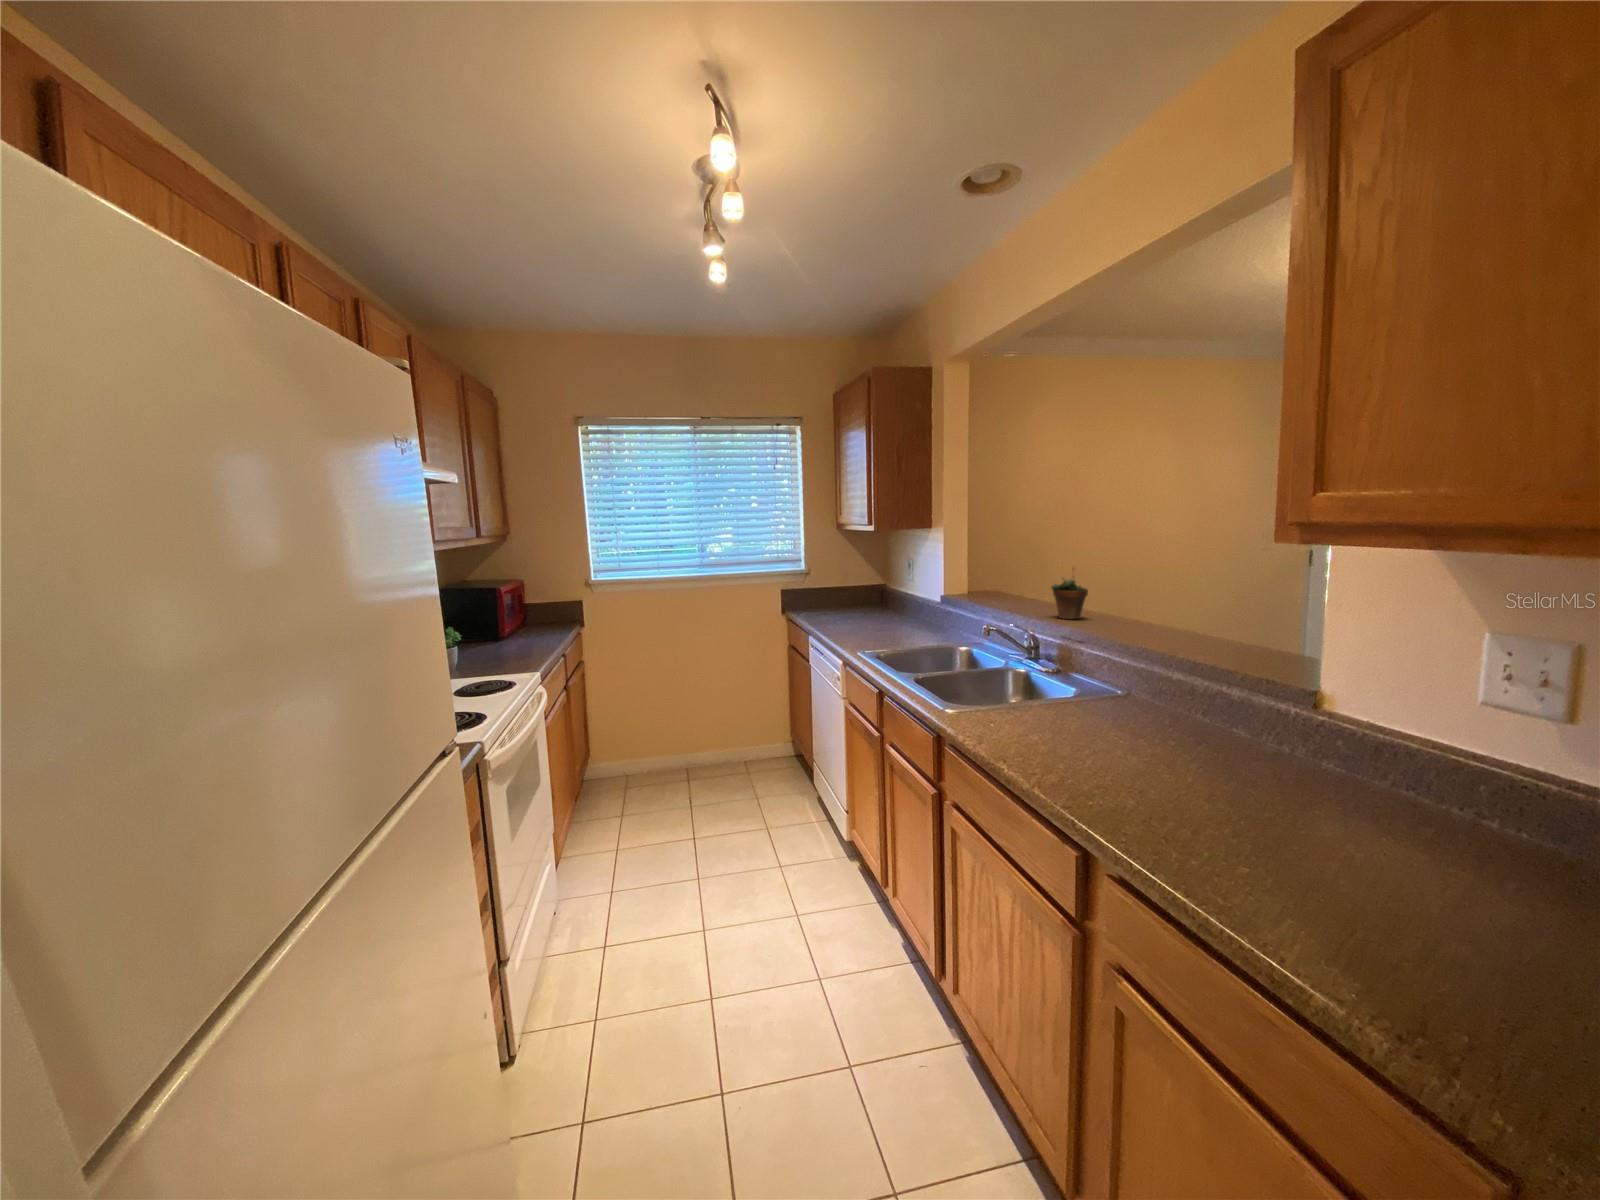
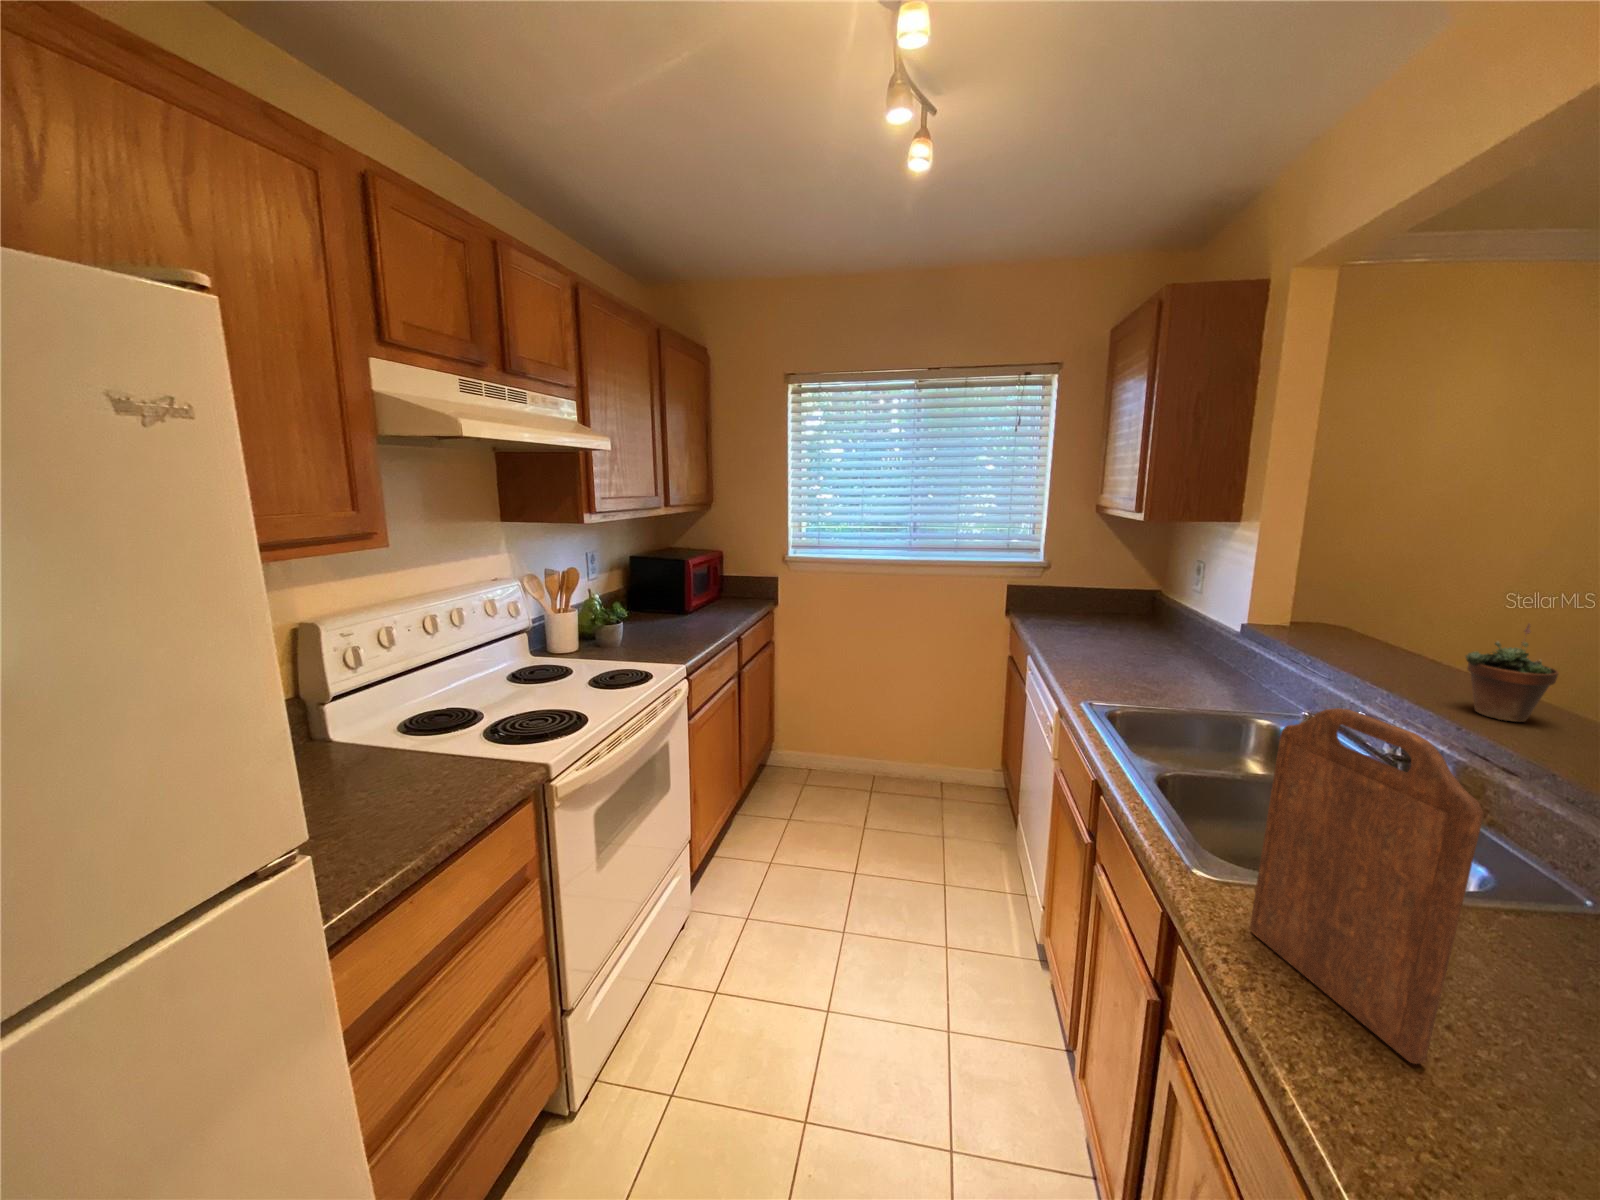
cutting board: none [981,589,1059,745] -> present [1250,708,1484,1064]

